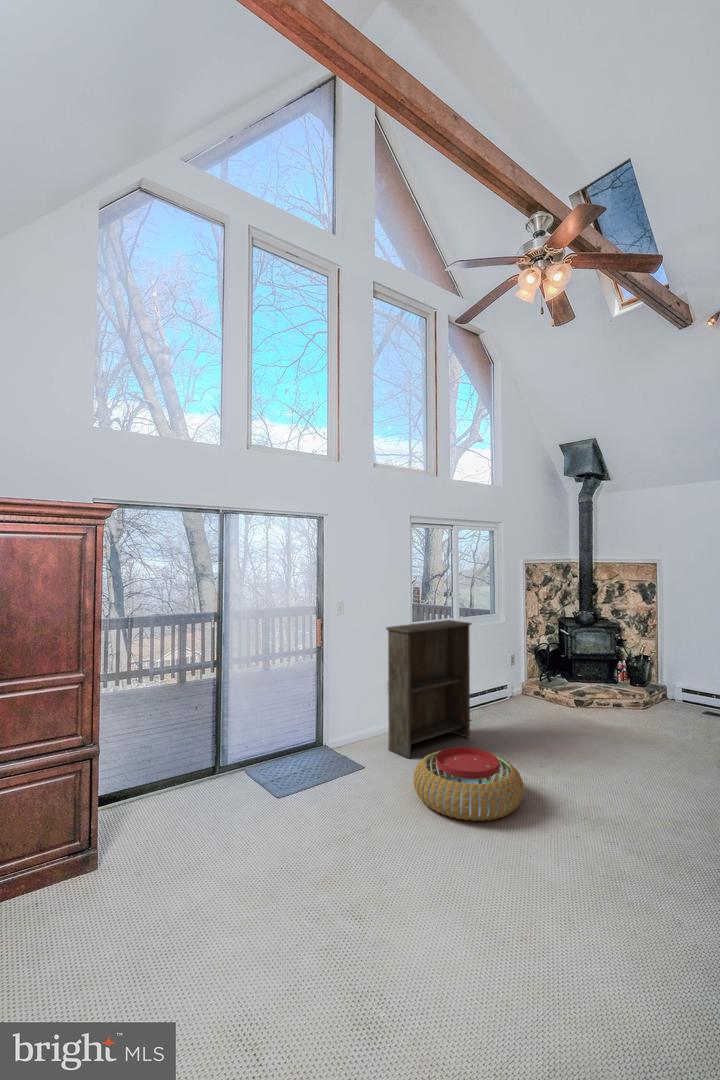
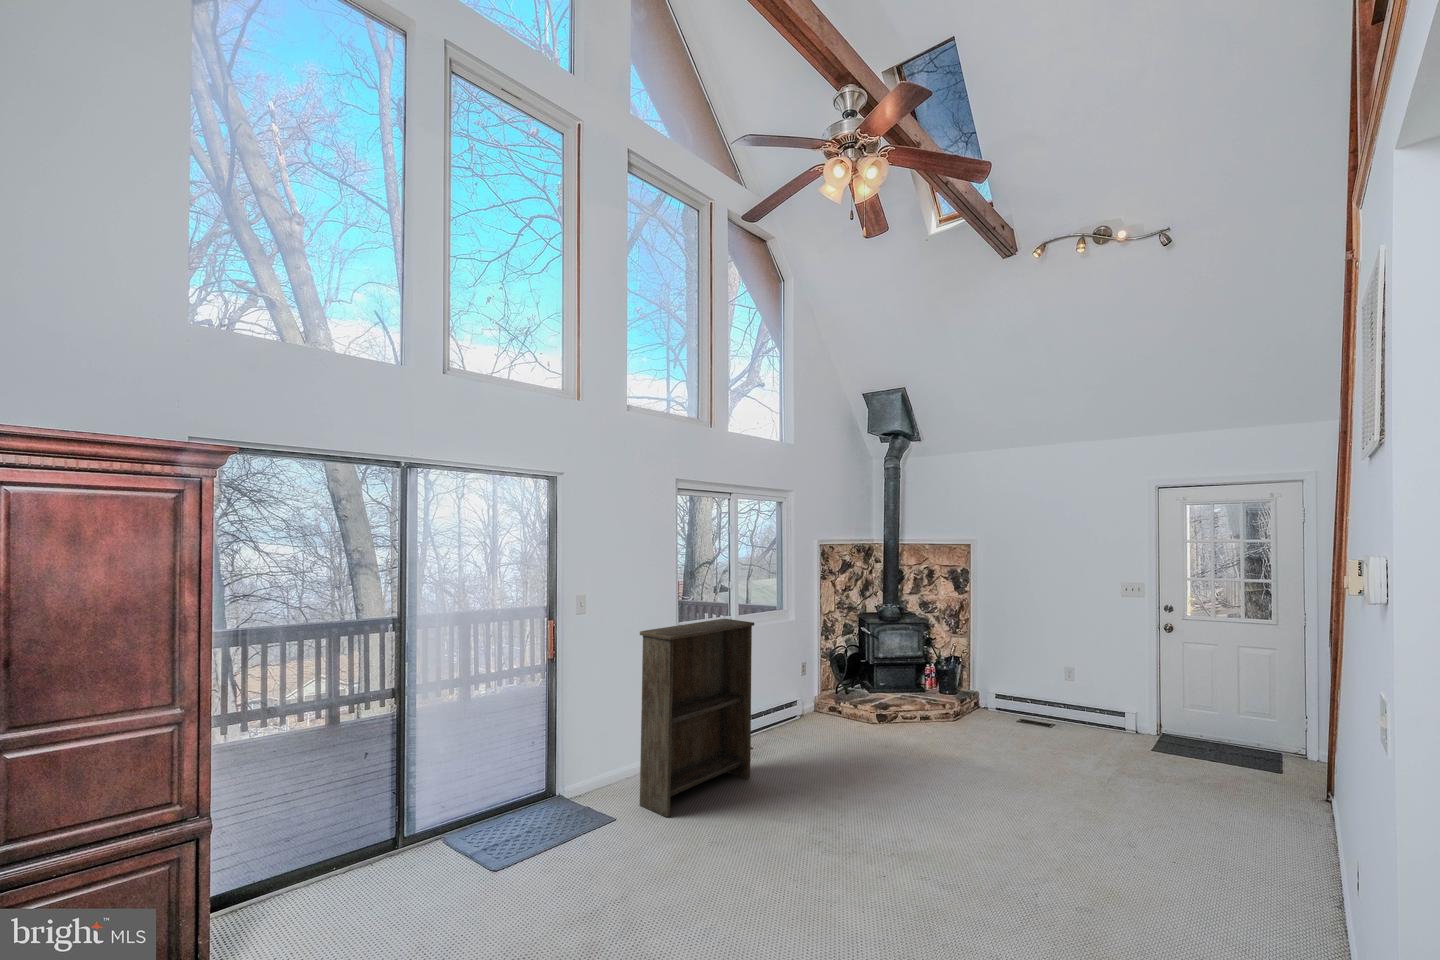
pouf: present [413,747,524,821] -> none [673,802,826,918]

